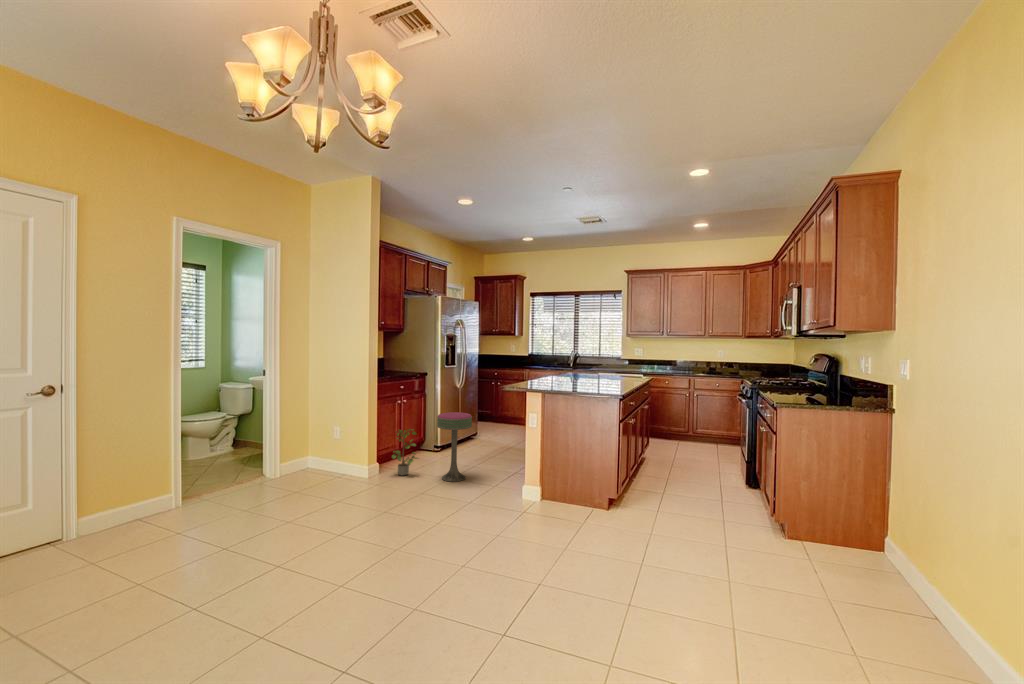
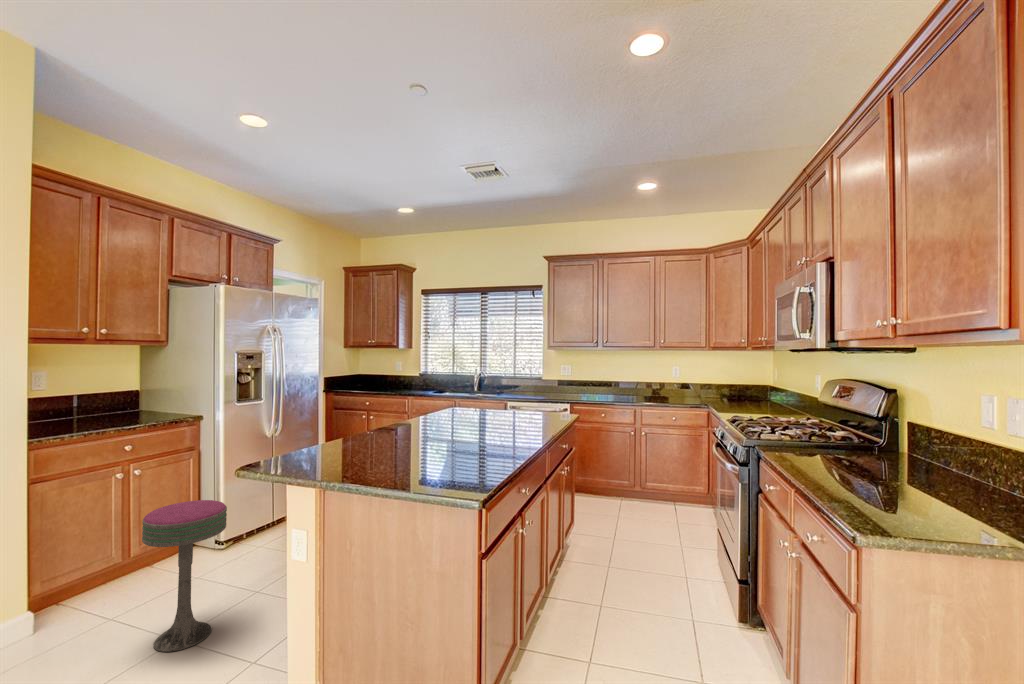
potted plant: present [392,429,418,476] -> none [49,537,117,638]

